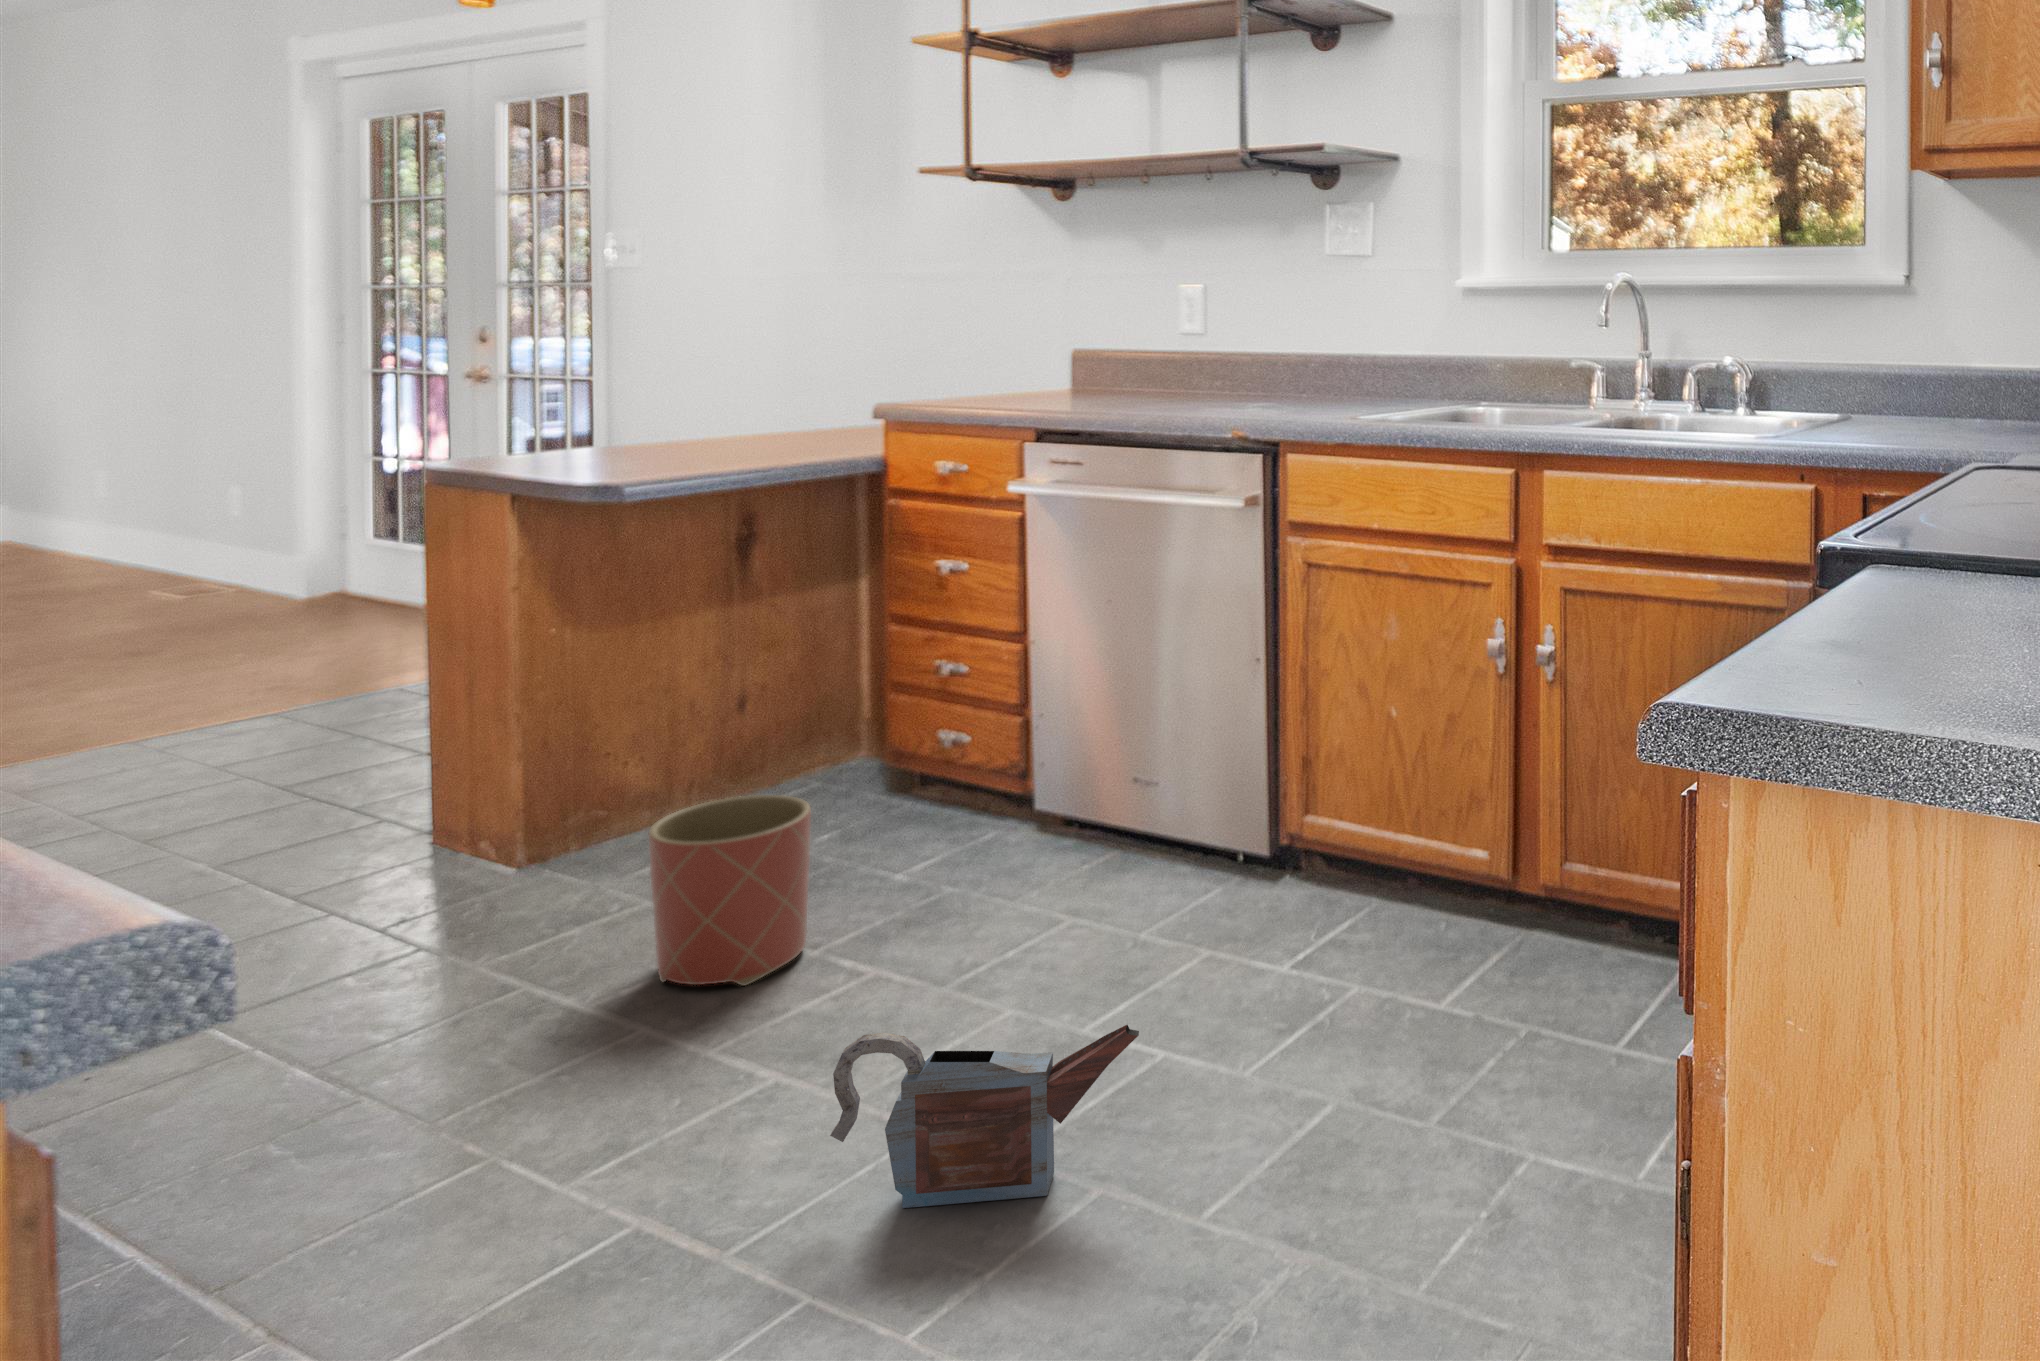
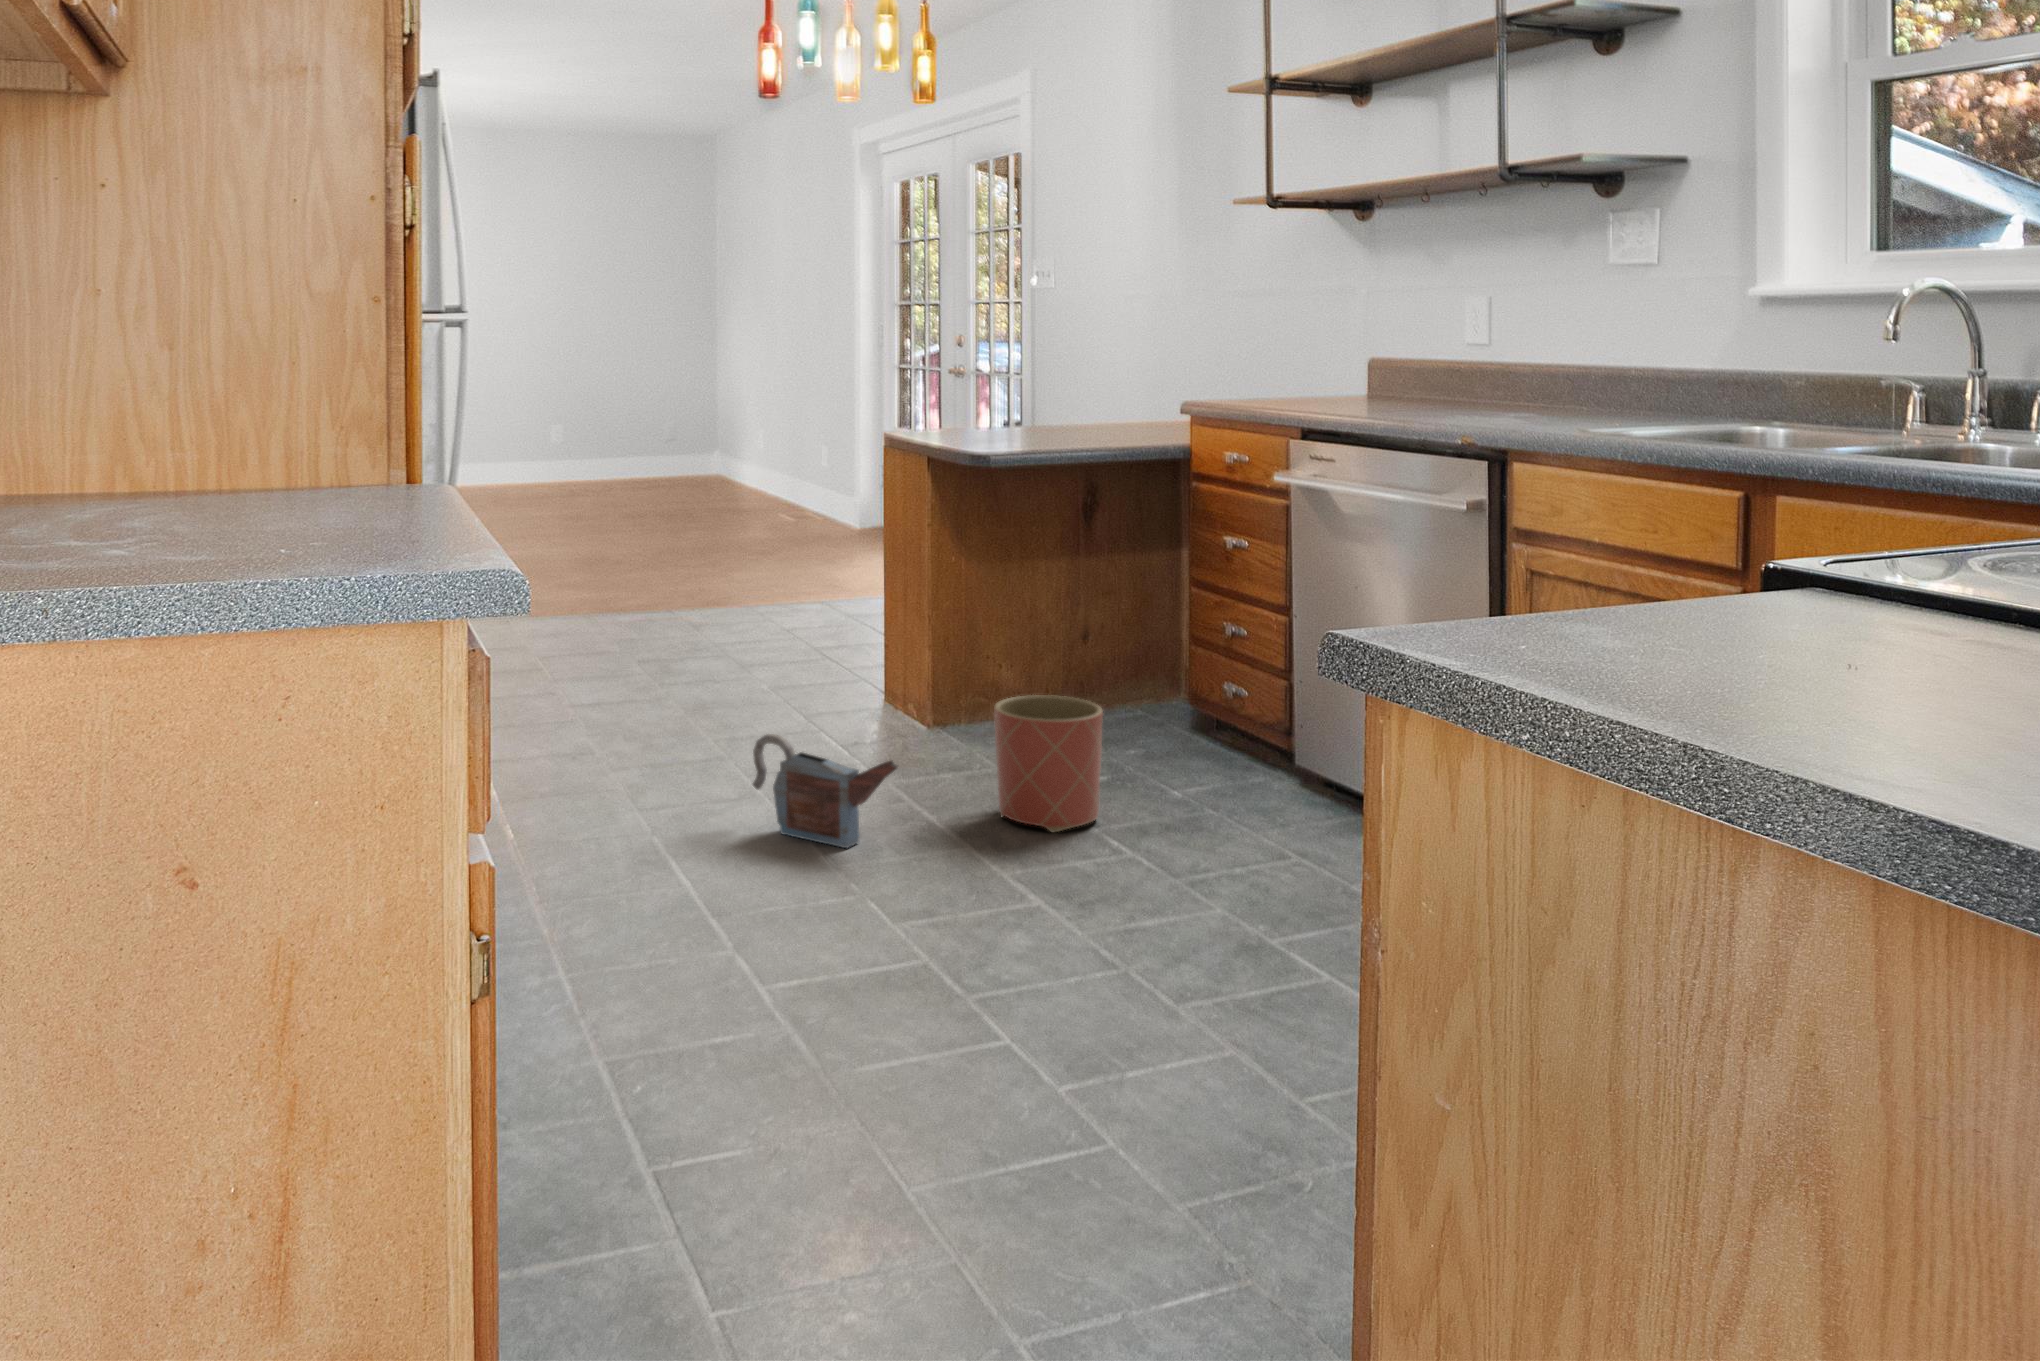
watering can: present [830,1025,1139,1208] -> present [753,734,898,848]

